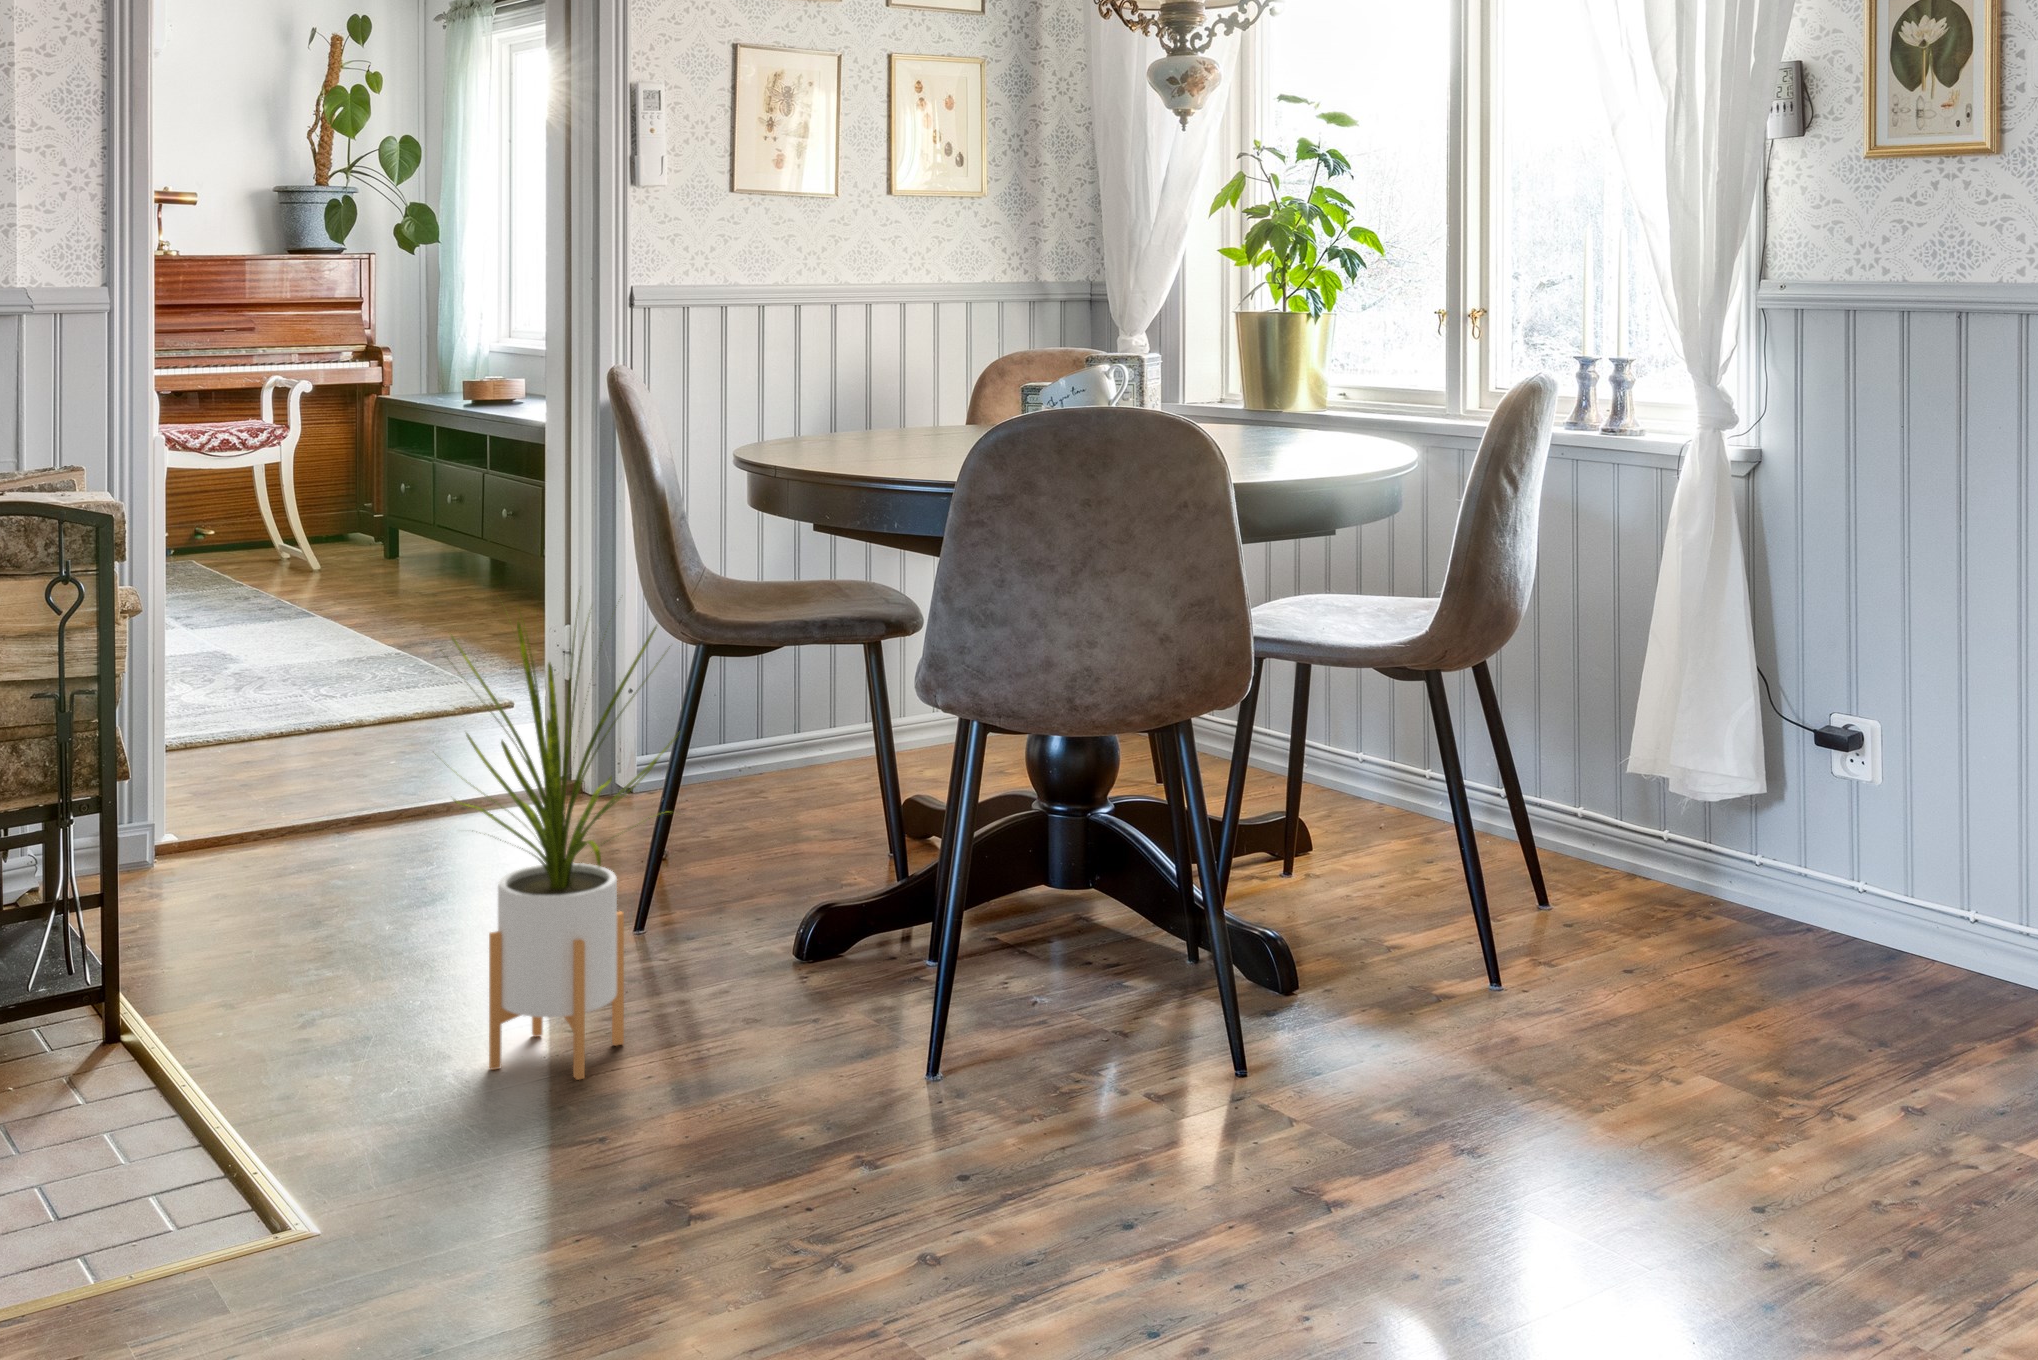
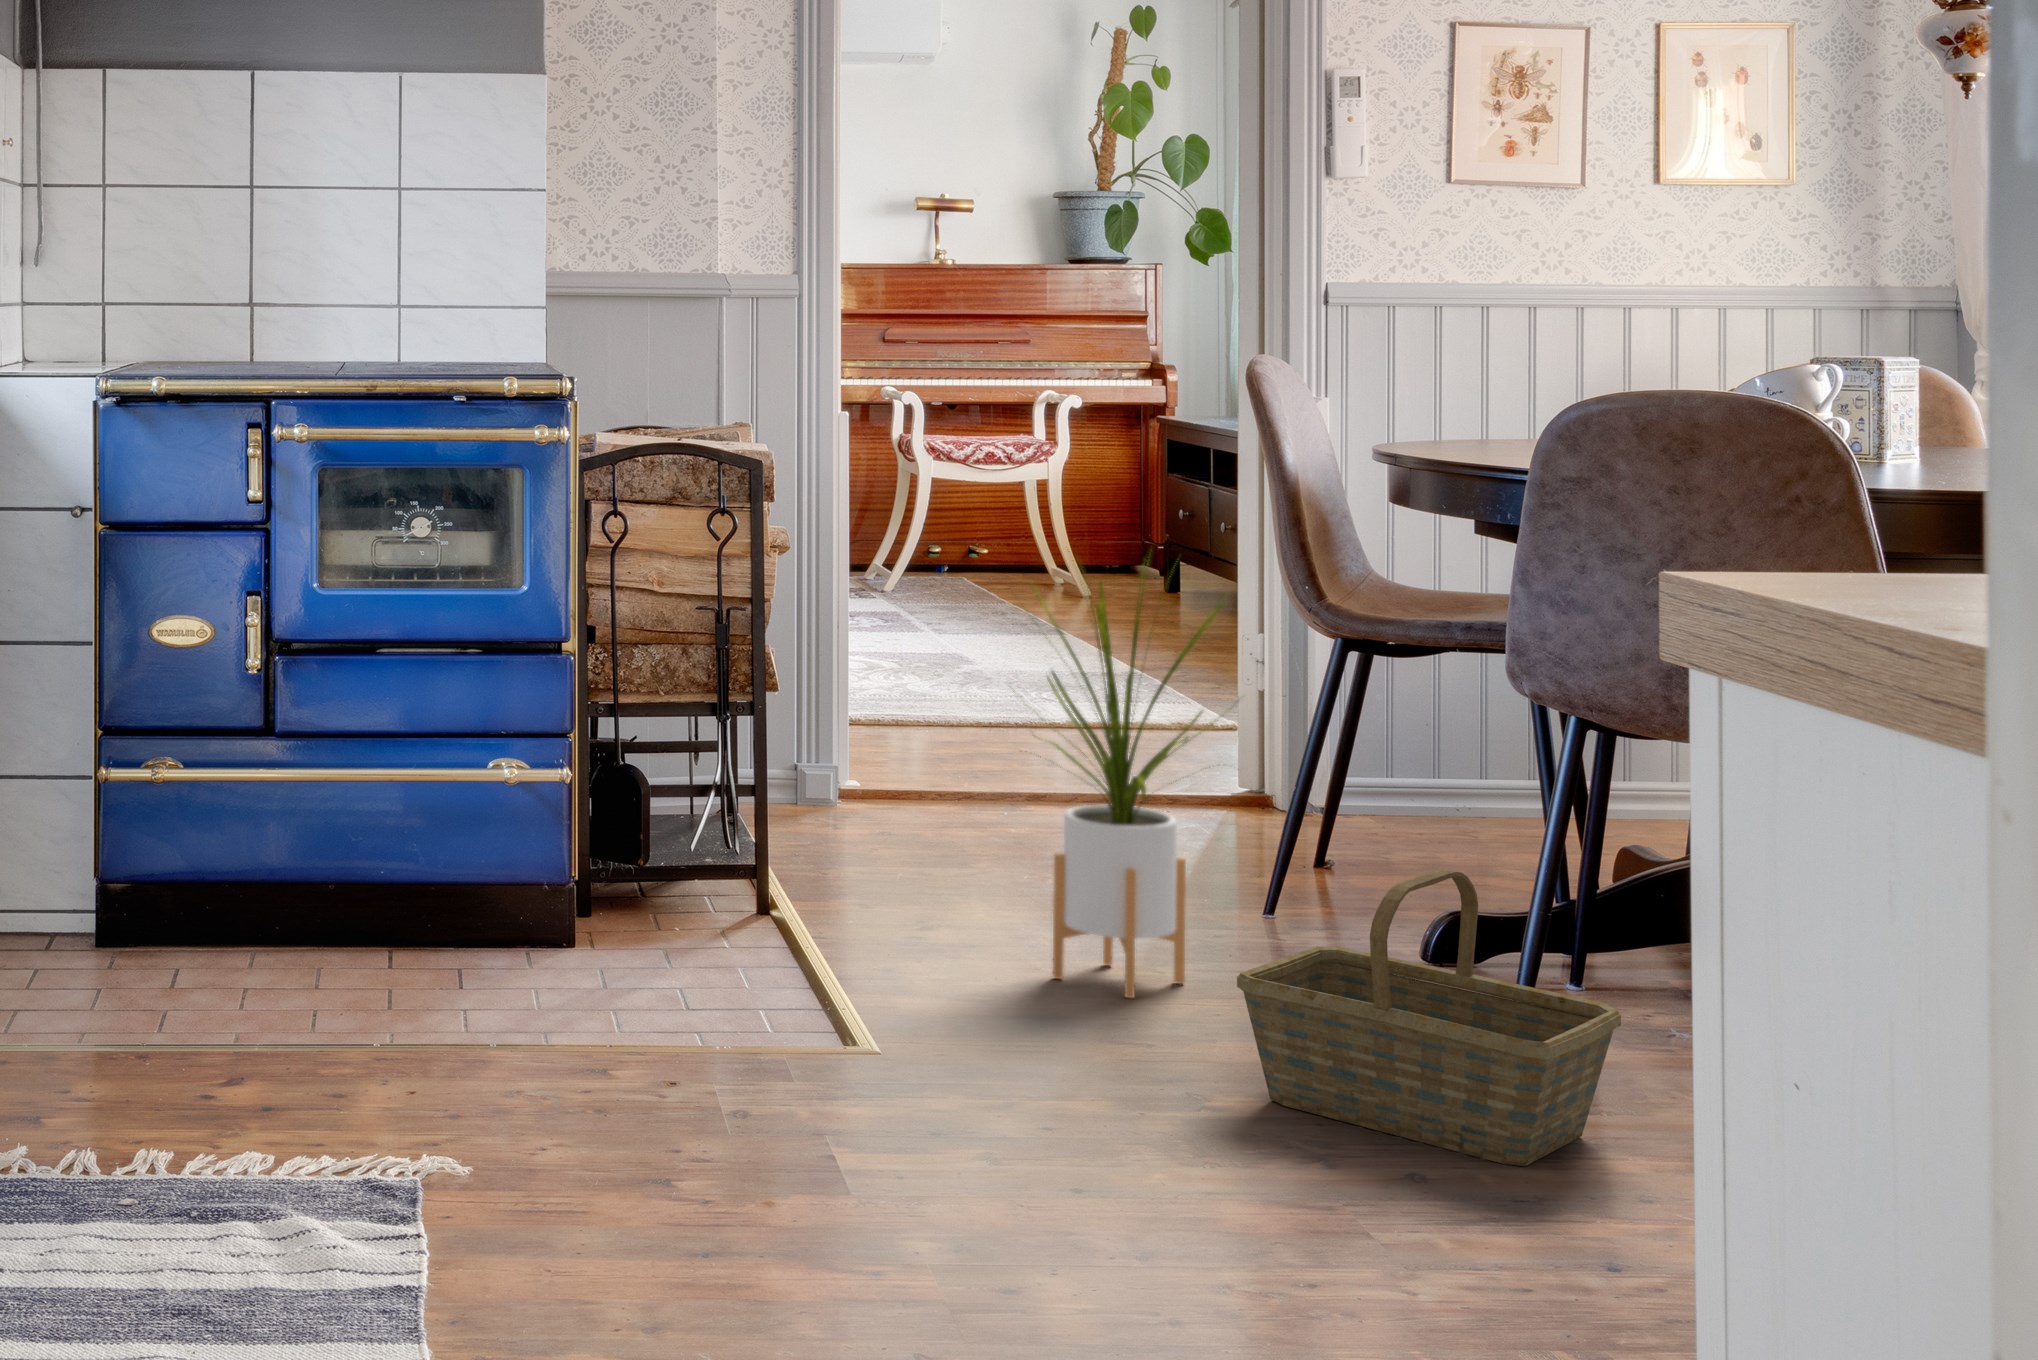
basket: none [750,913,1108,1225] -> present [1237,869,1621,1166]

